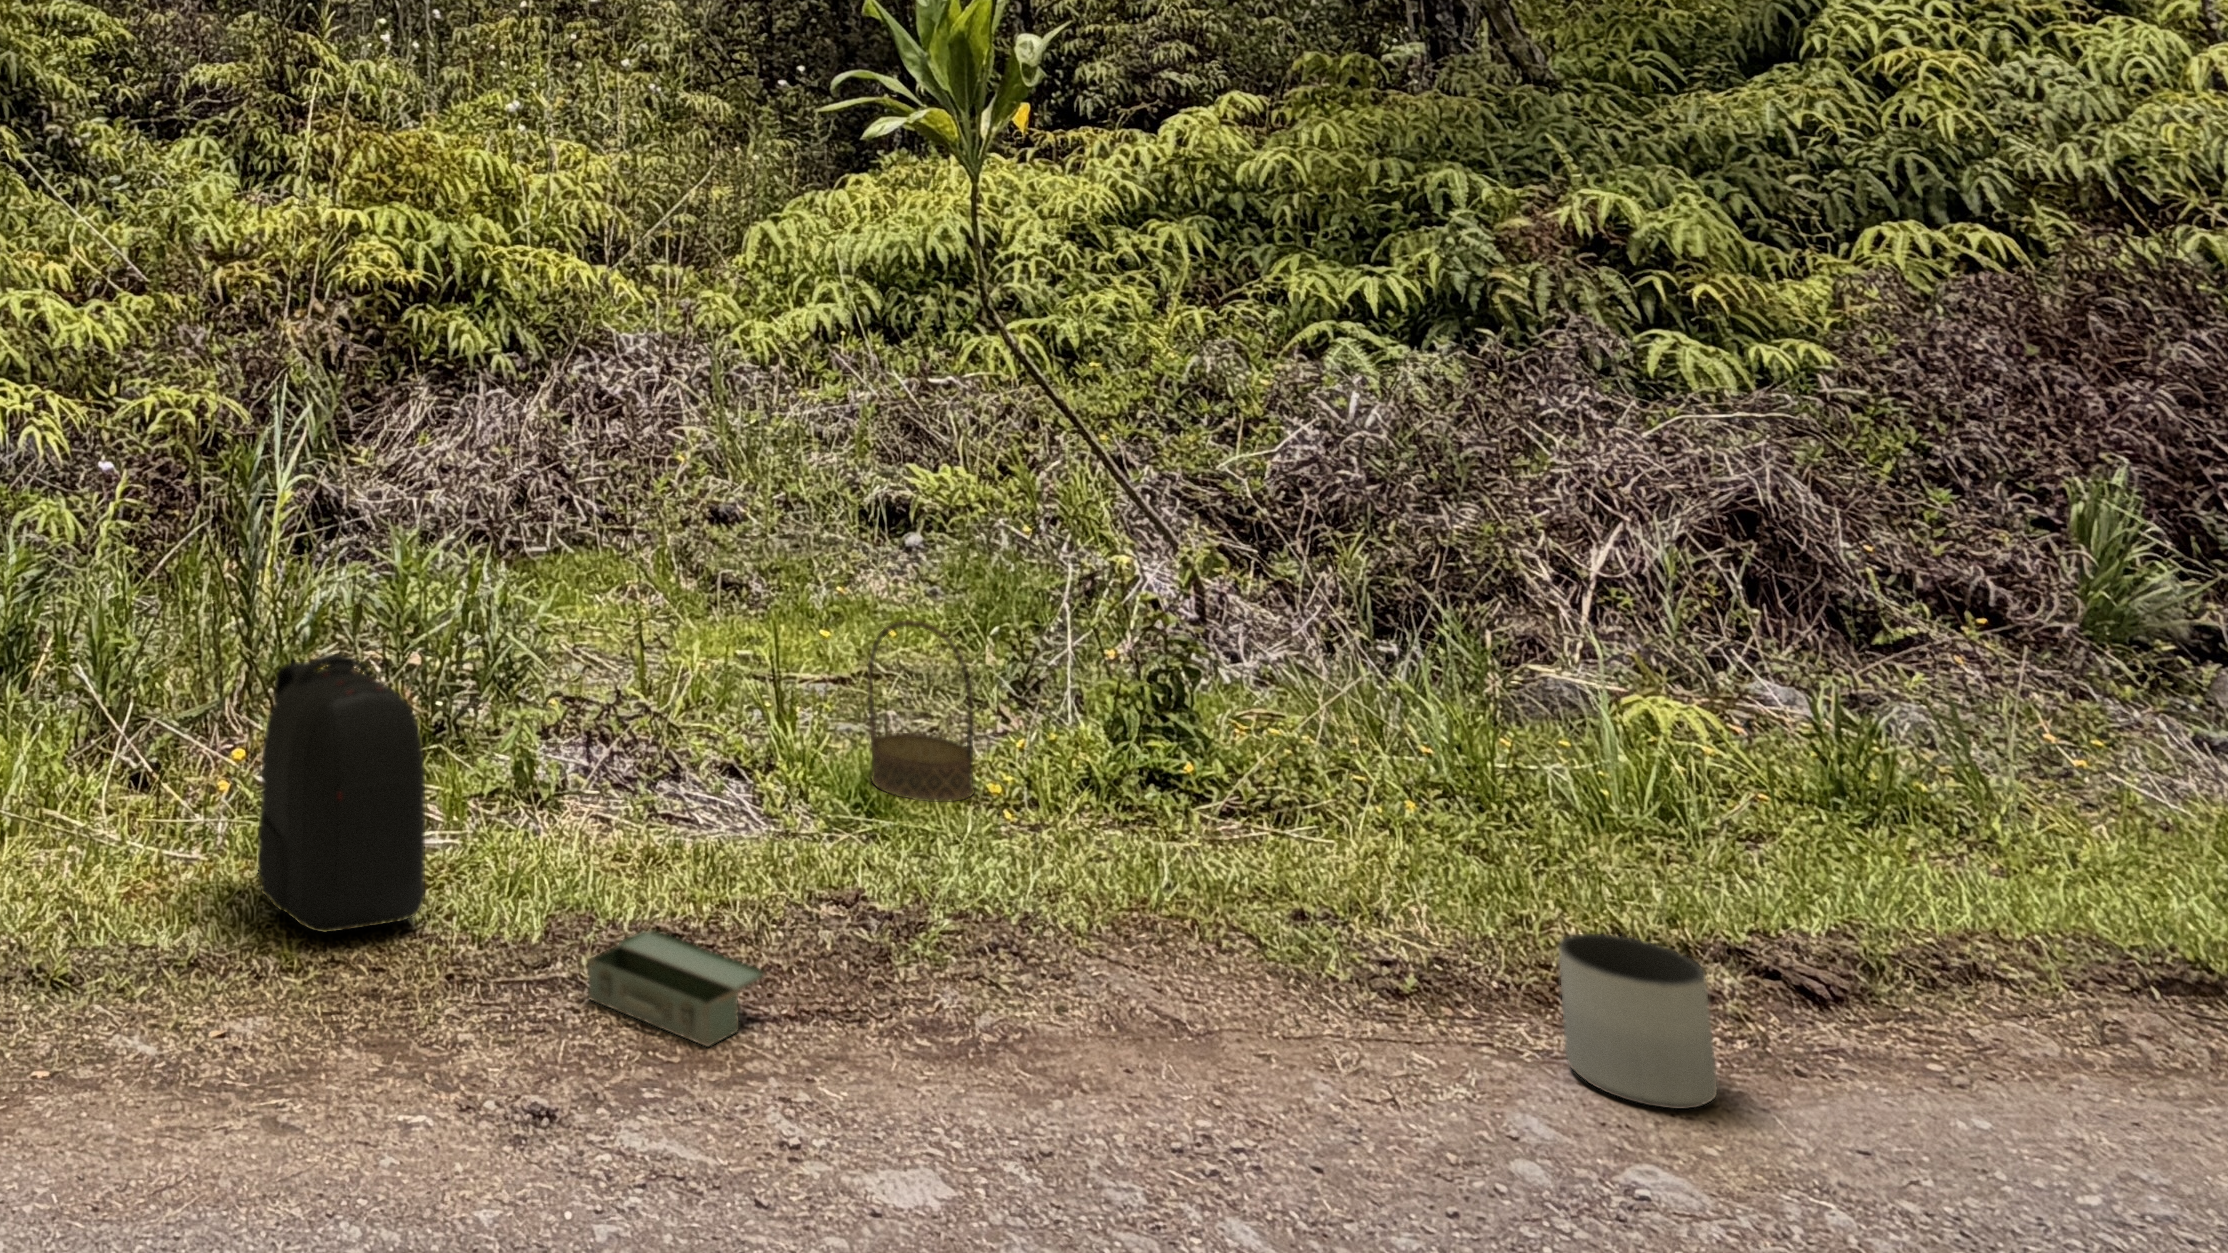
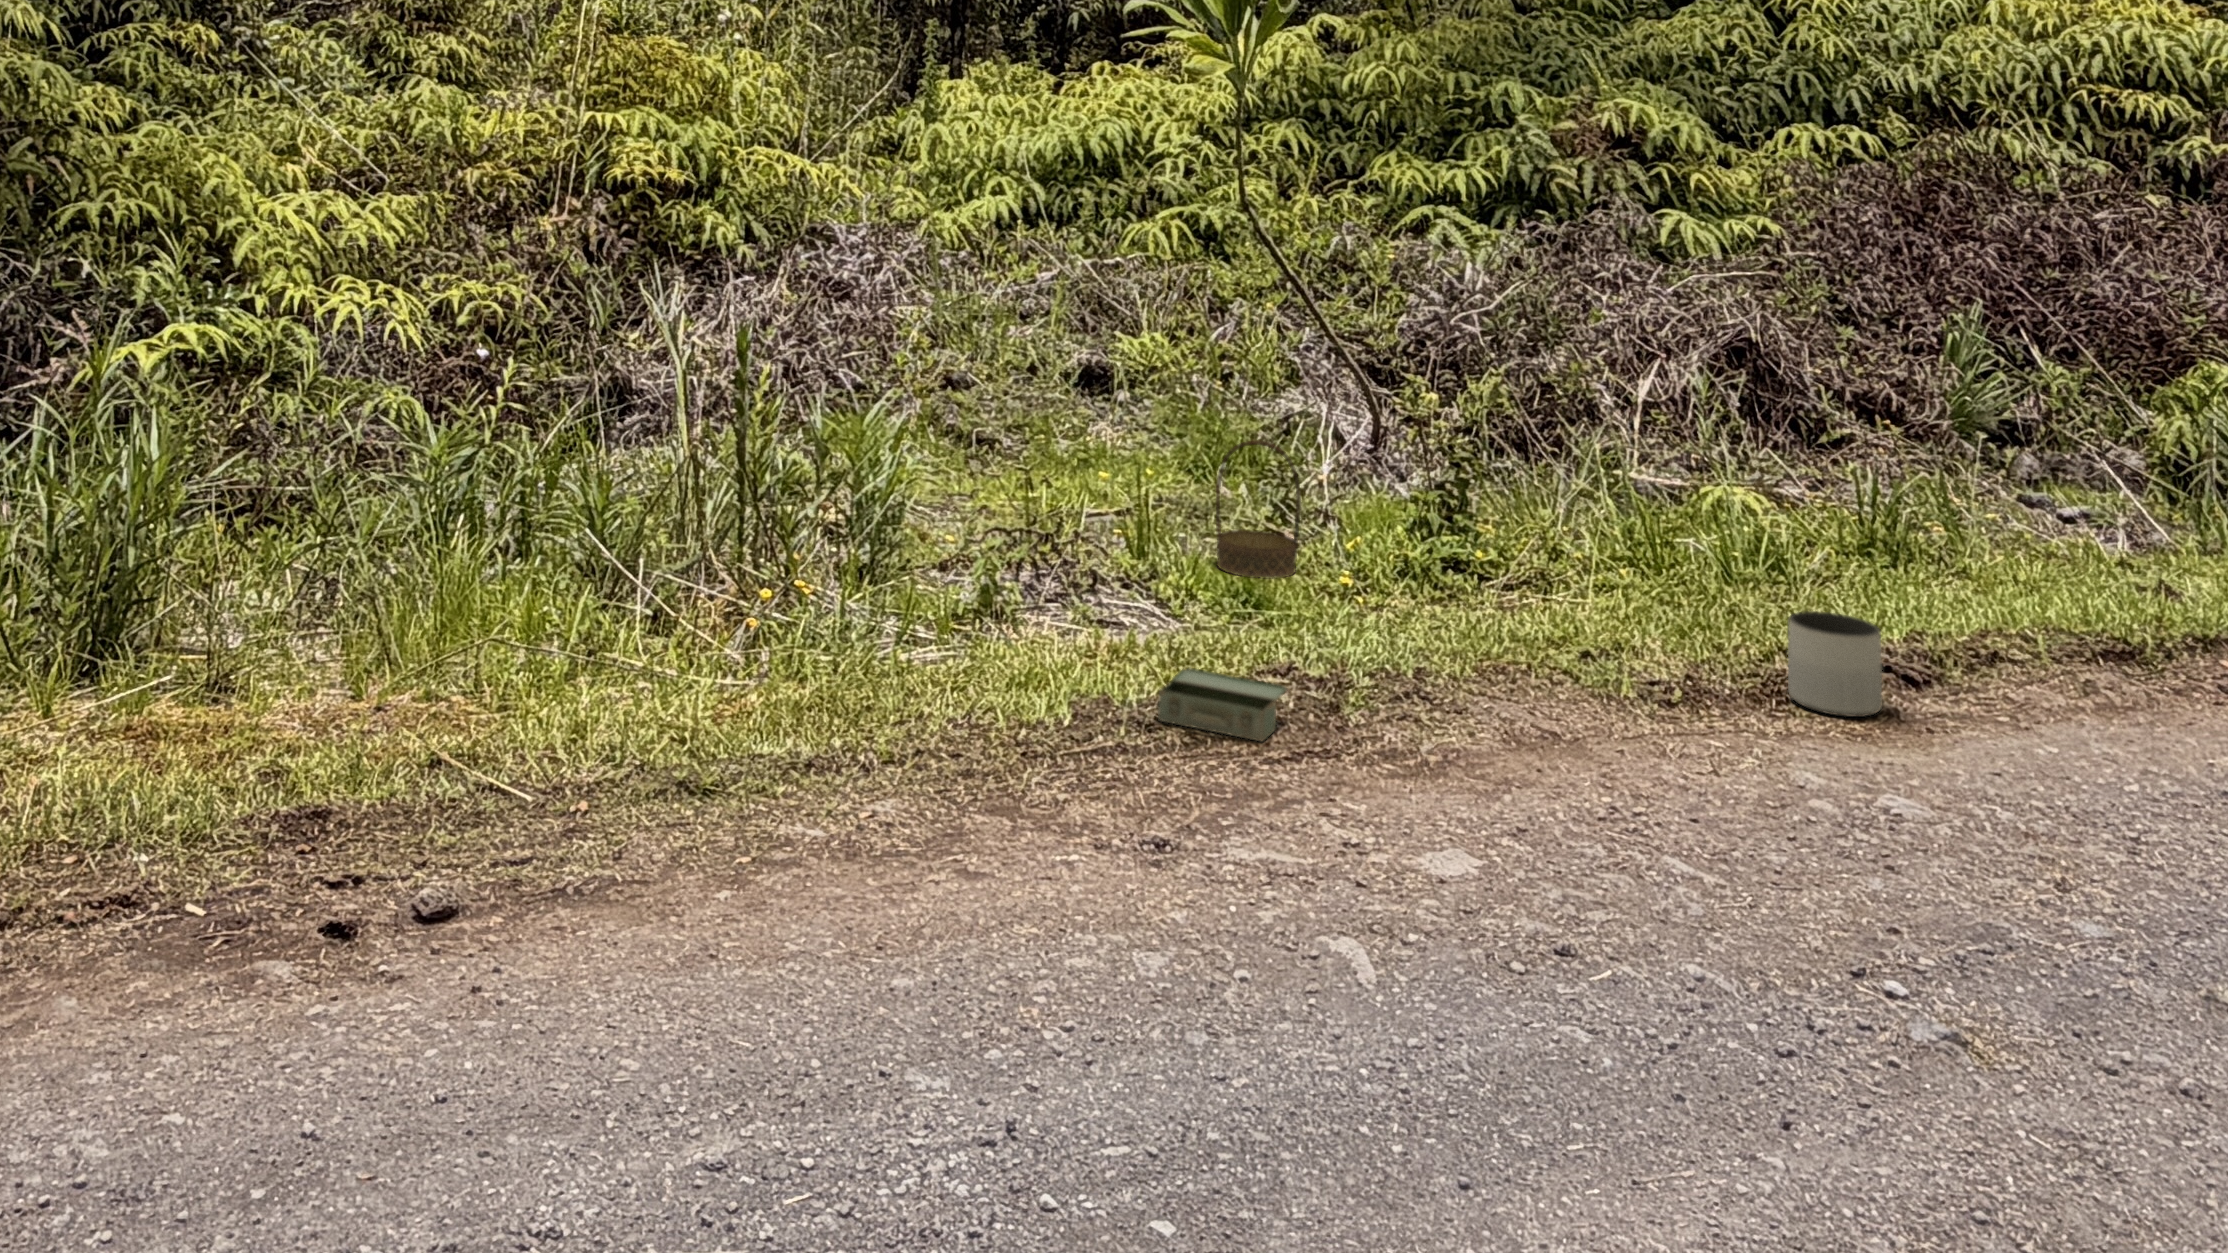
backpack: present [258,654,425,933] -> none [853,478,1008,695]

